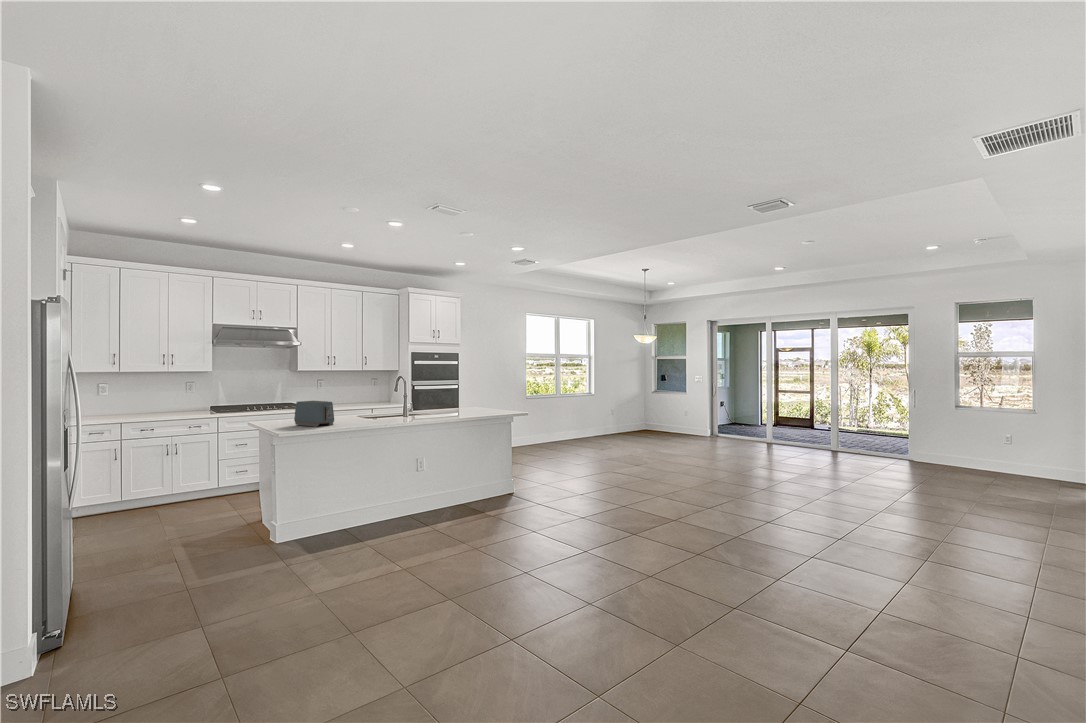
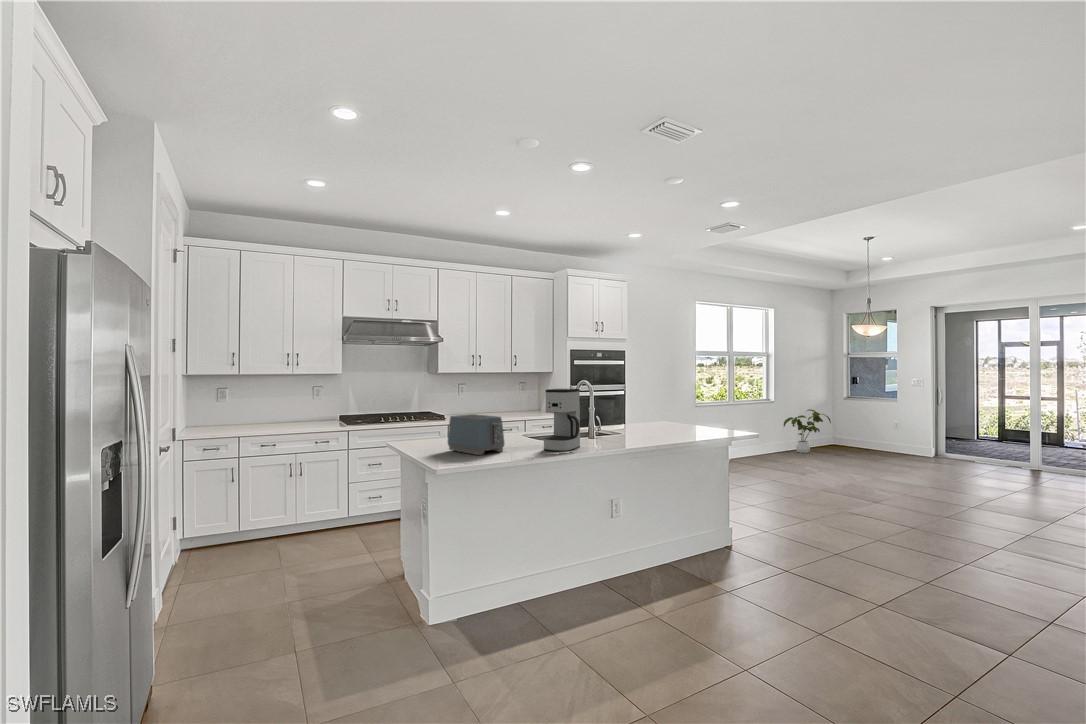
coffee maker: none [362,383,389,424] -> present [544,389,580,451]
house plant: none [602,401,636,436] -> present [784,409,831,453]

